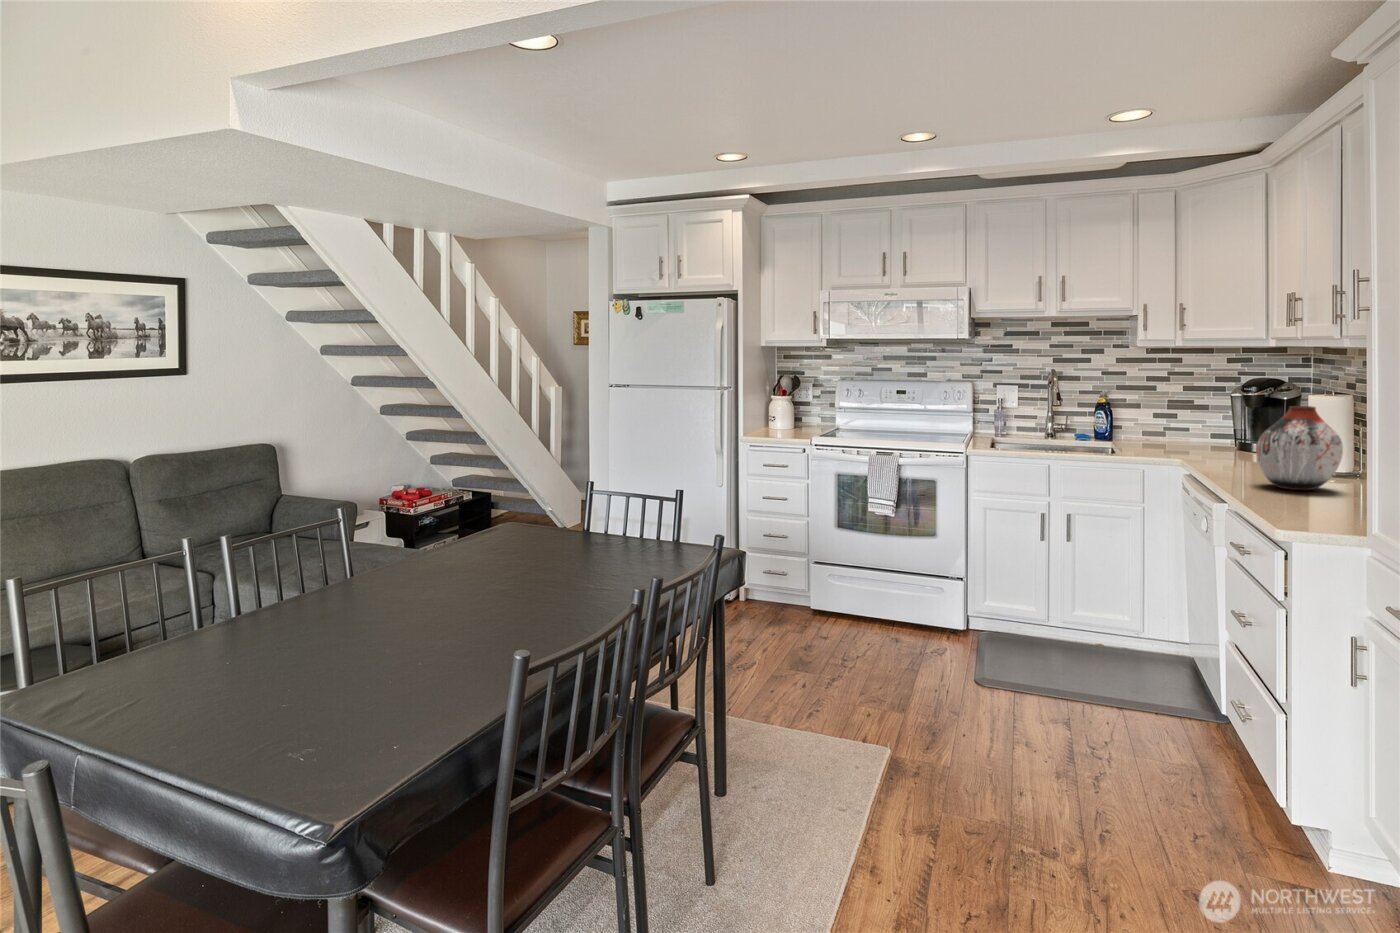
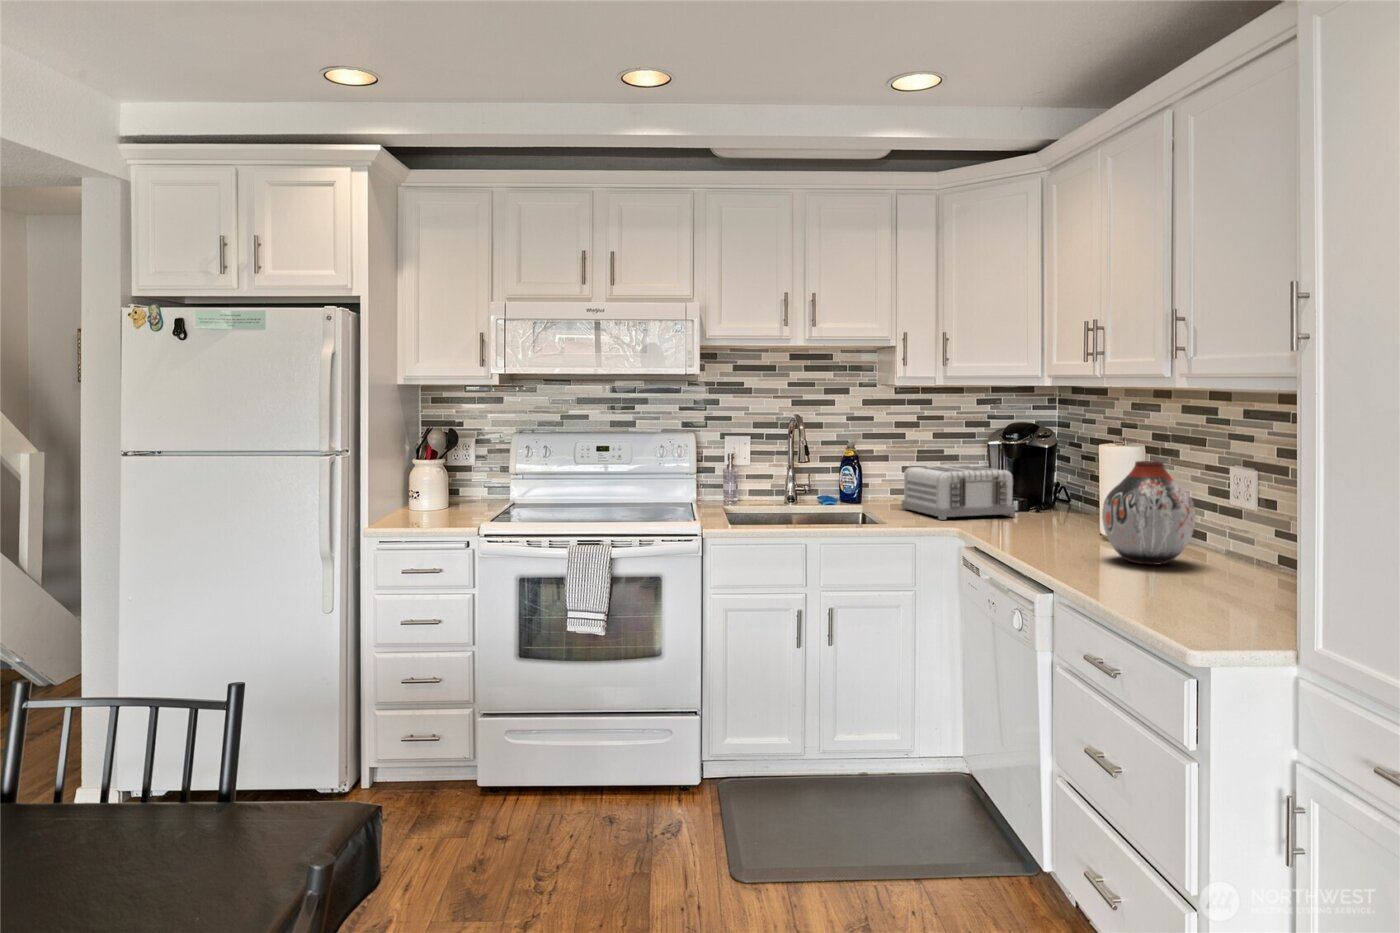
toaster: none [1138,413,1236,456] -> present [902,465,1015,520]

